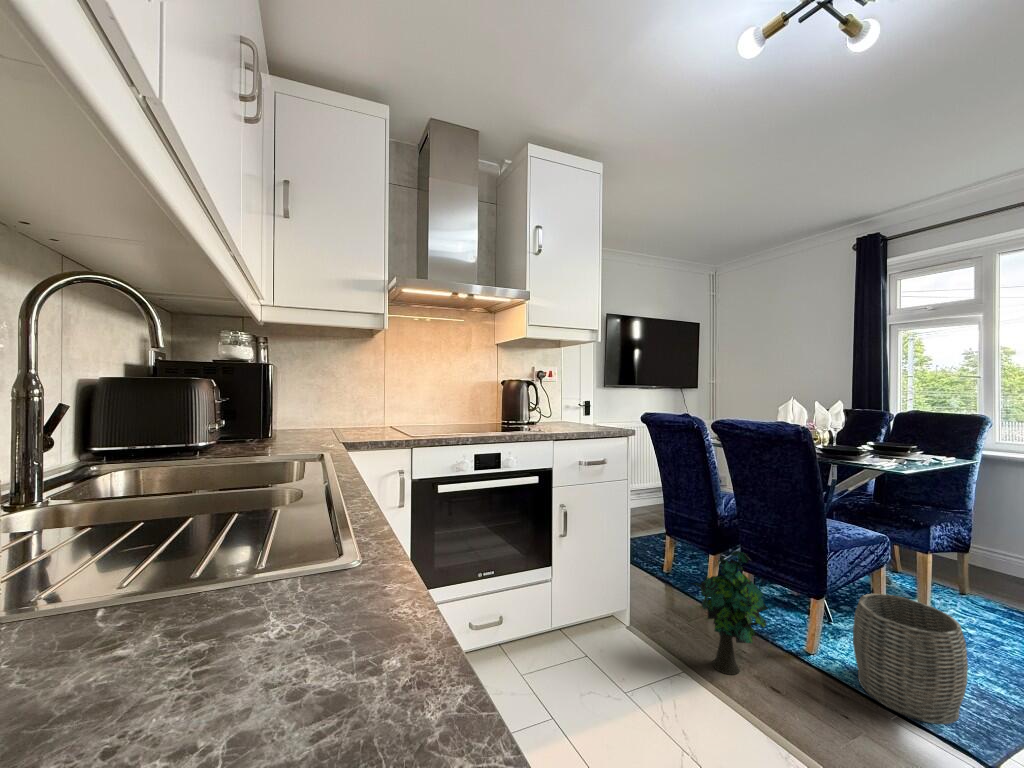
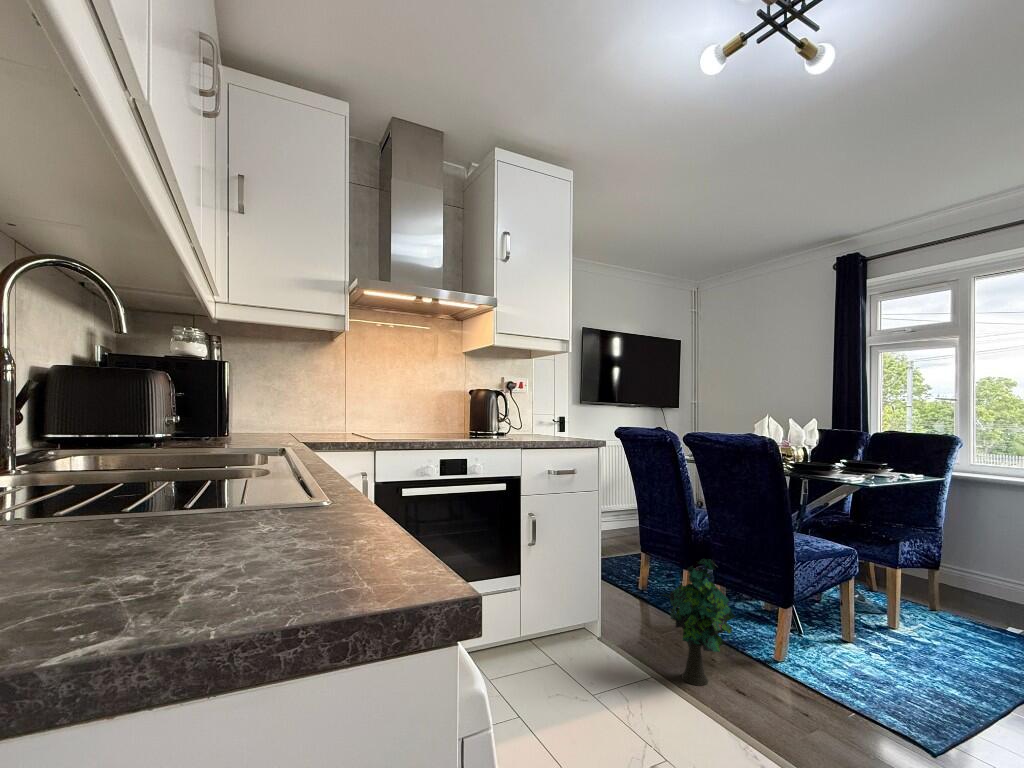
woven basket: present [853,594,968,724] -> none [817,600,918,721]

